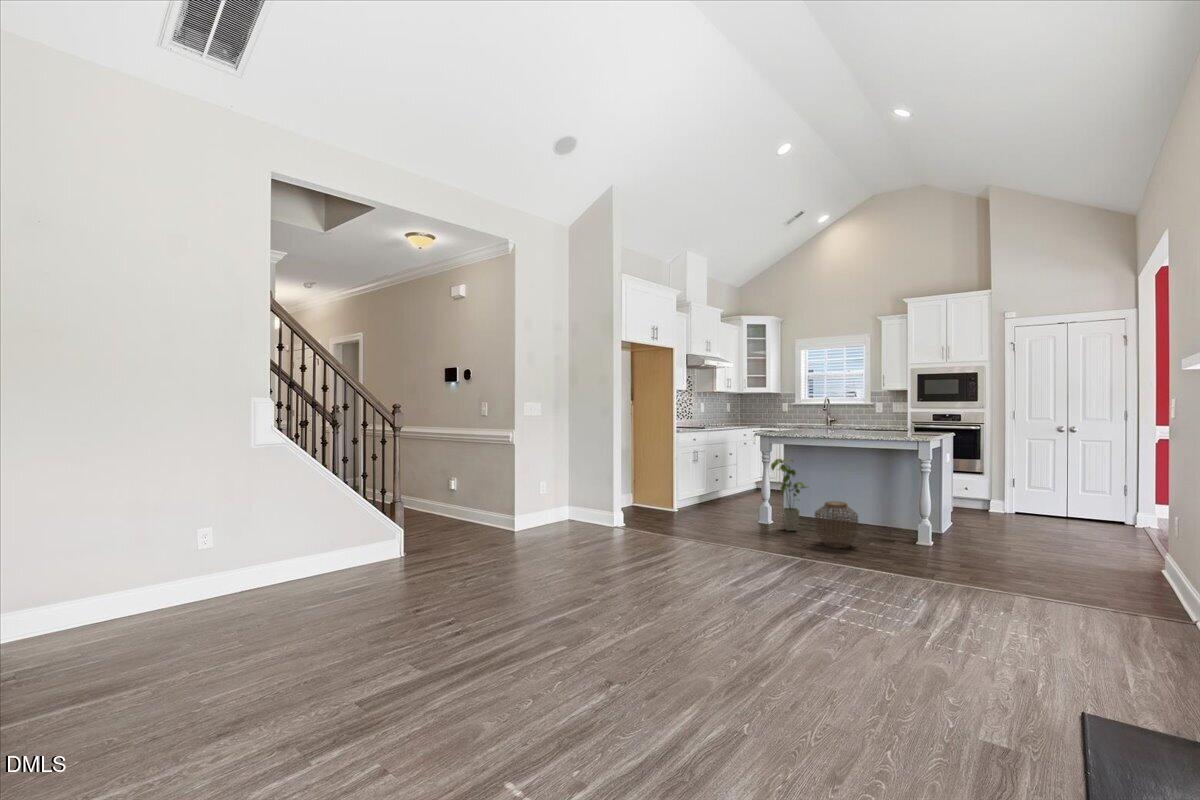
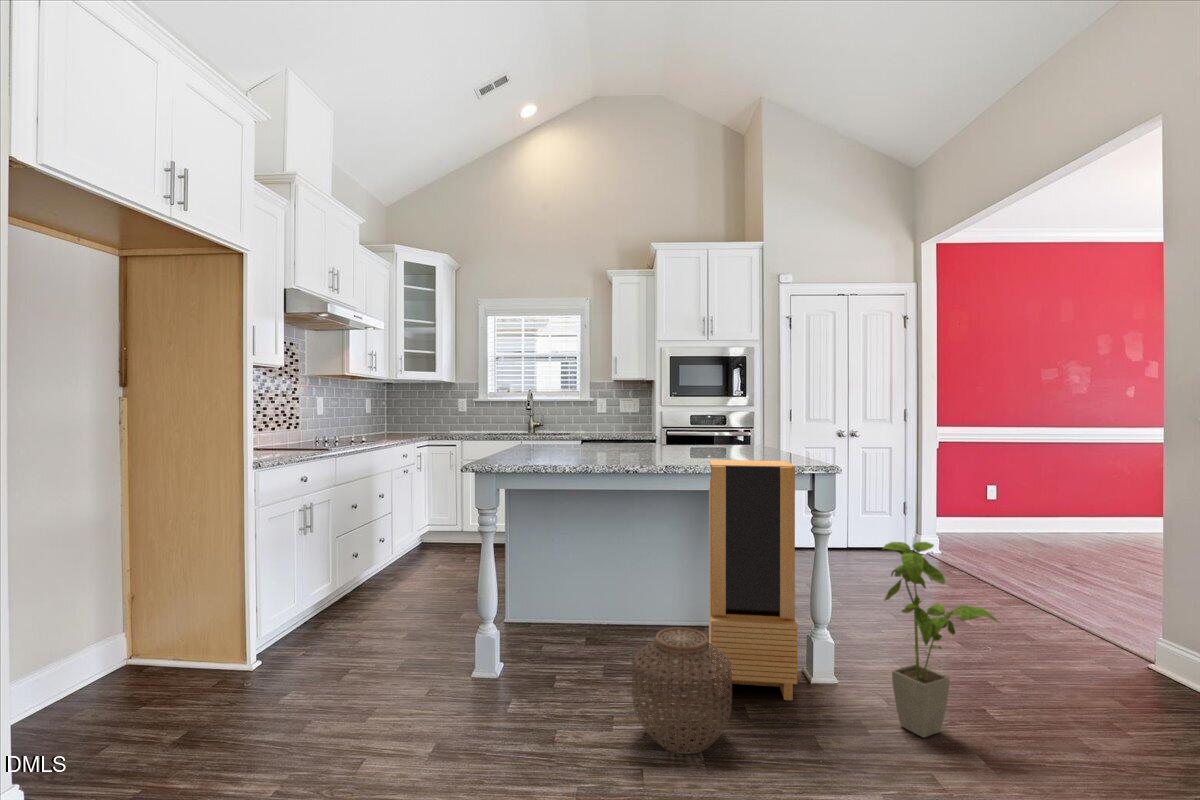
storage cabinet: none [864,434,915,546] -> present [709,460,797,700]
house plant: present [771,459,806,531] -> present [883,542,998,737]

